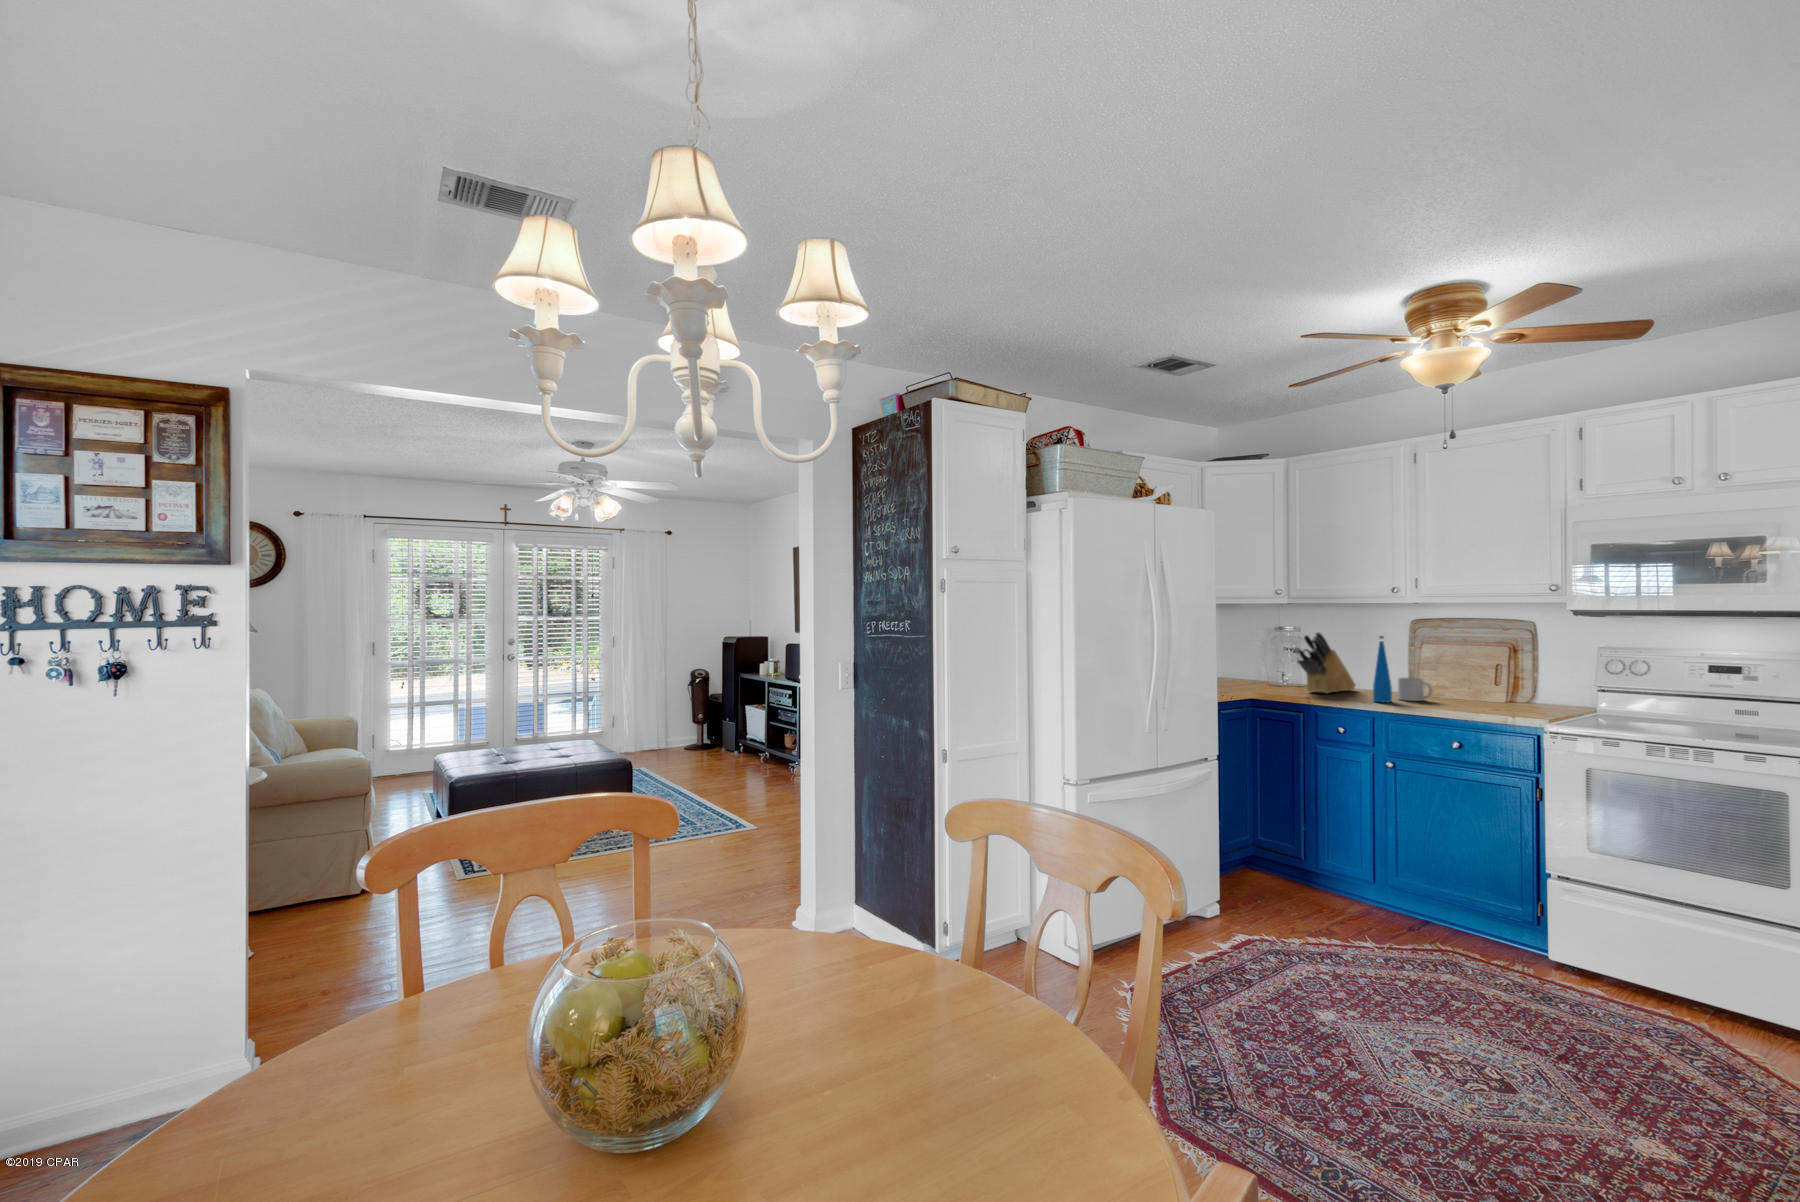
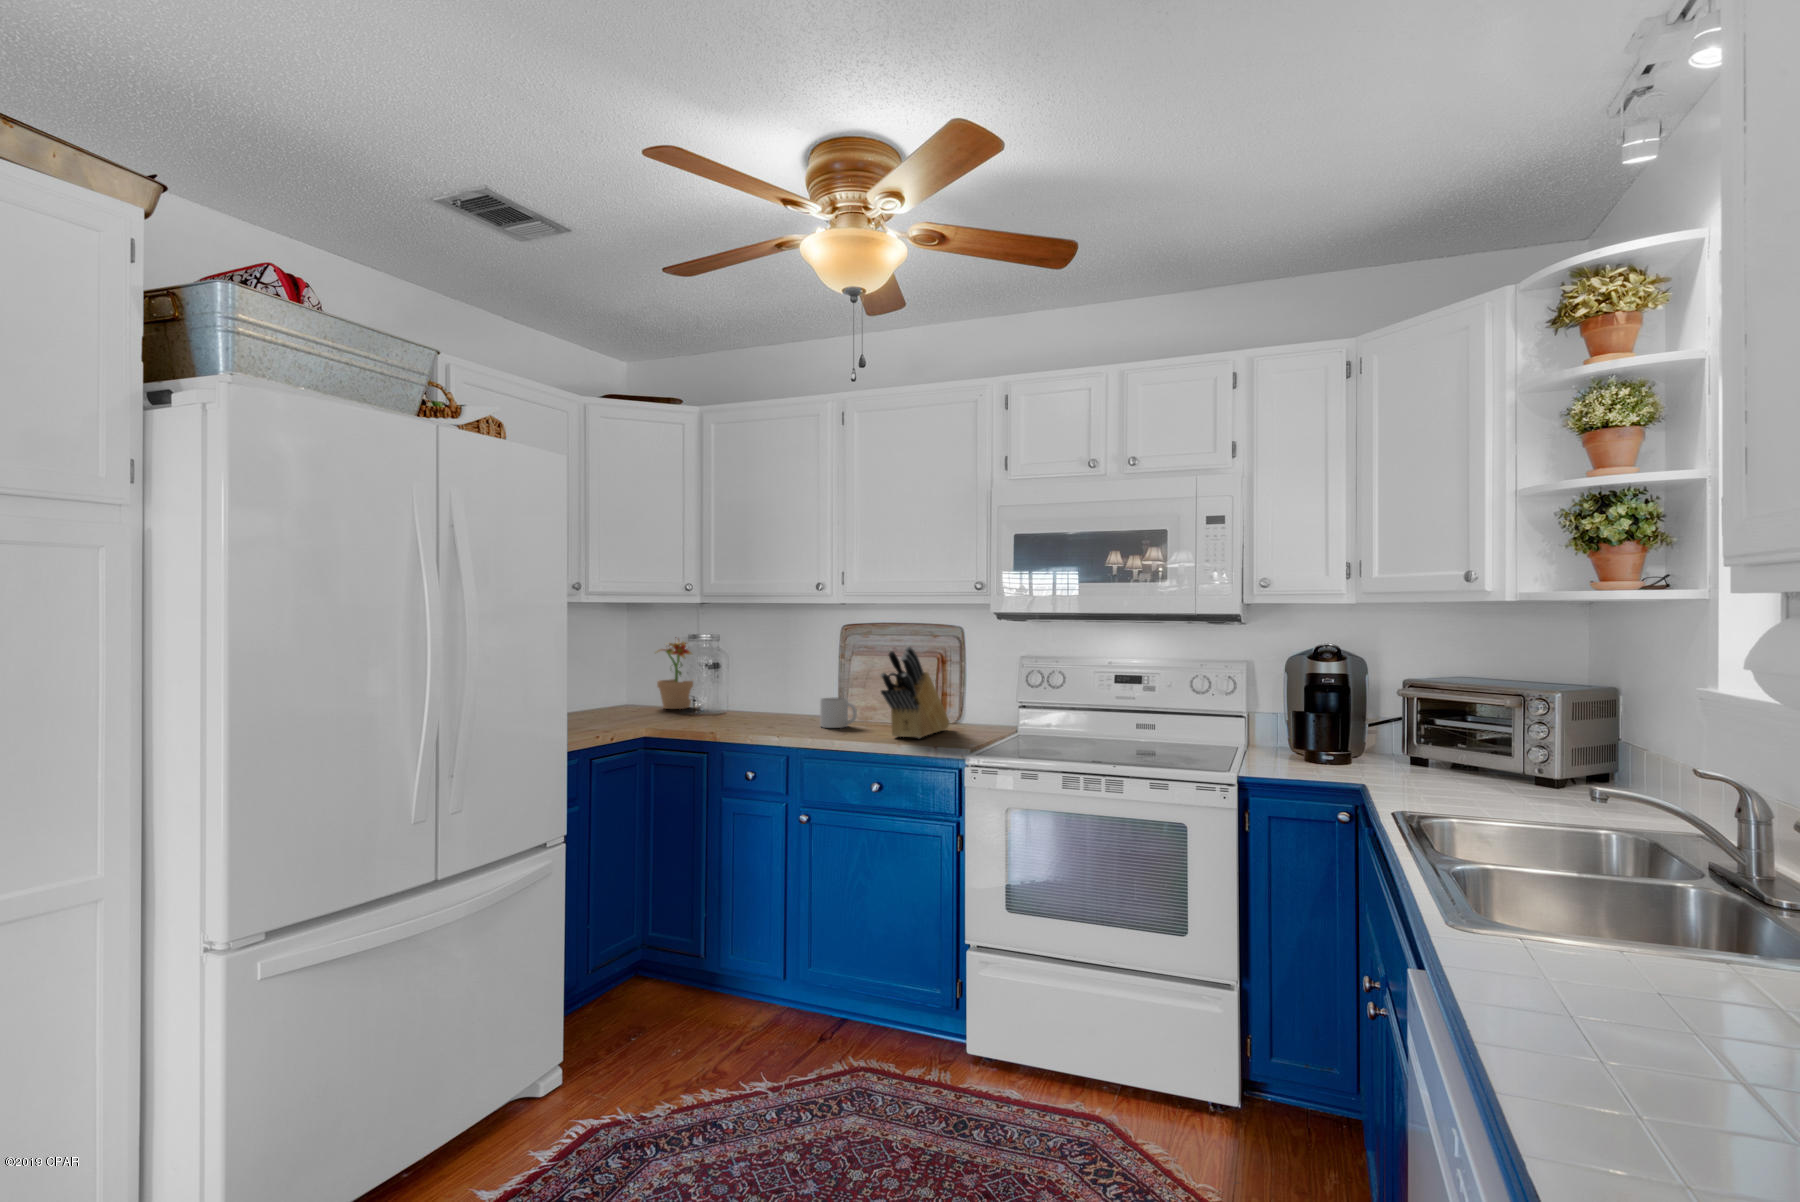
potted plant: none [1247,629,1281,683] -> present [657,637,693,709]
knife block: present [1297,632,1355,693] -> present [881,646,950,738]
bottle: present [1373,636,1392,702] -> none [790,645,811,733]

